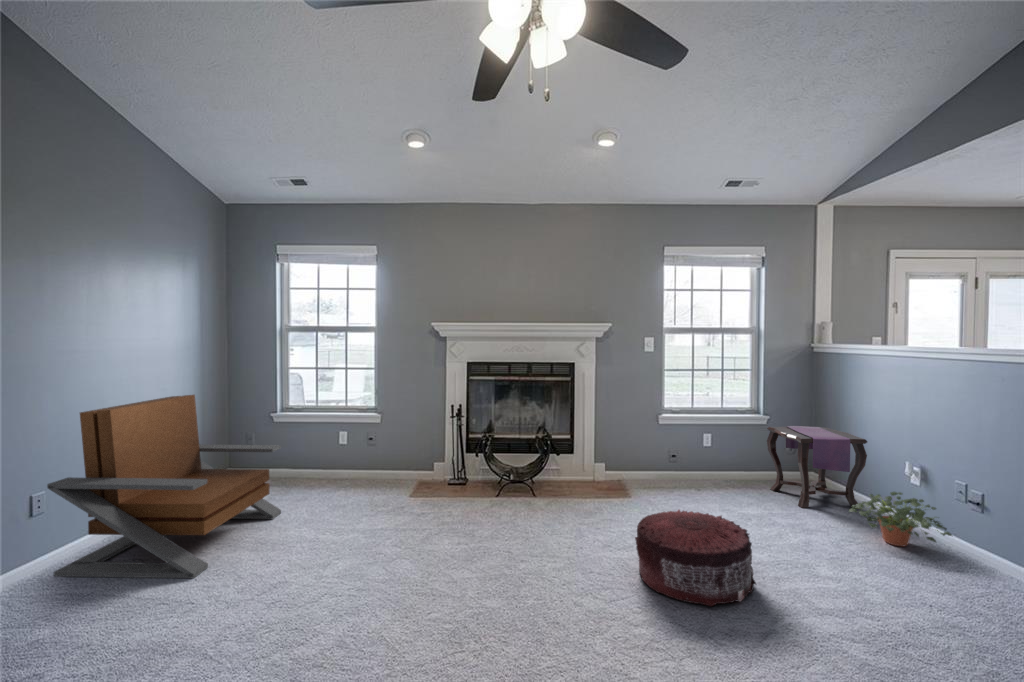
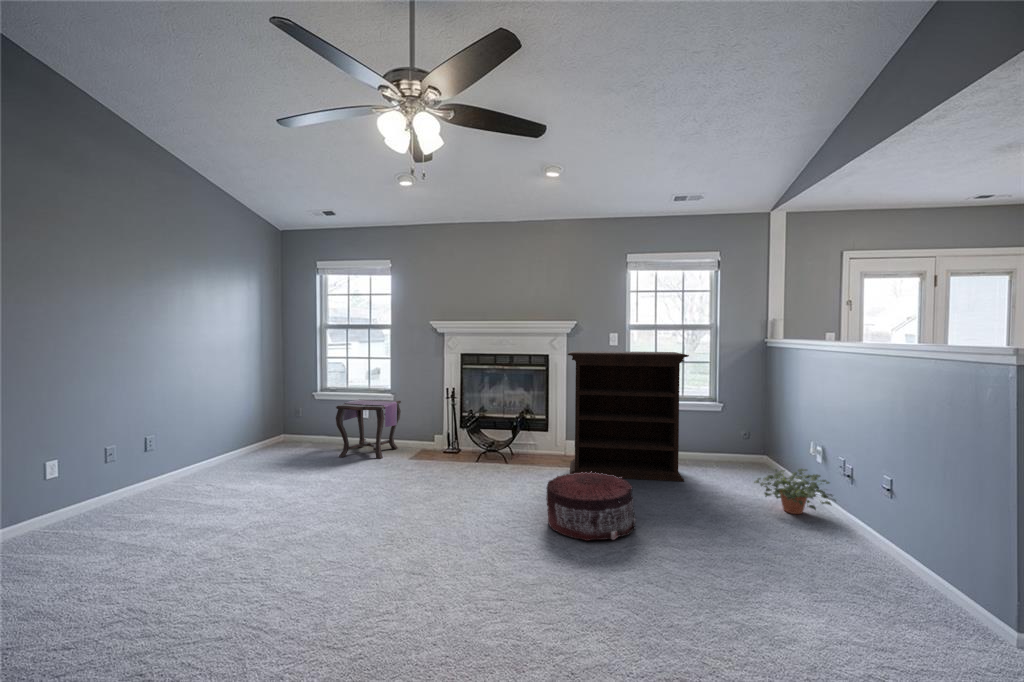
bookshelf: none [606,359,756,510] -> present [568,351,689,482]
lounge chair: present [47,395,281,578] -> none [143,375,309,501]
side table: present [767,426,867,508] -> present [336,399,401,459]

